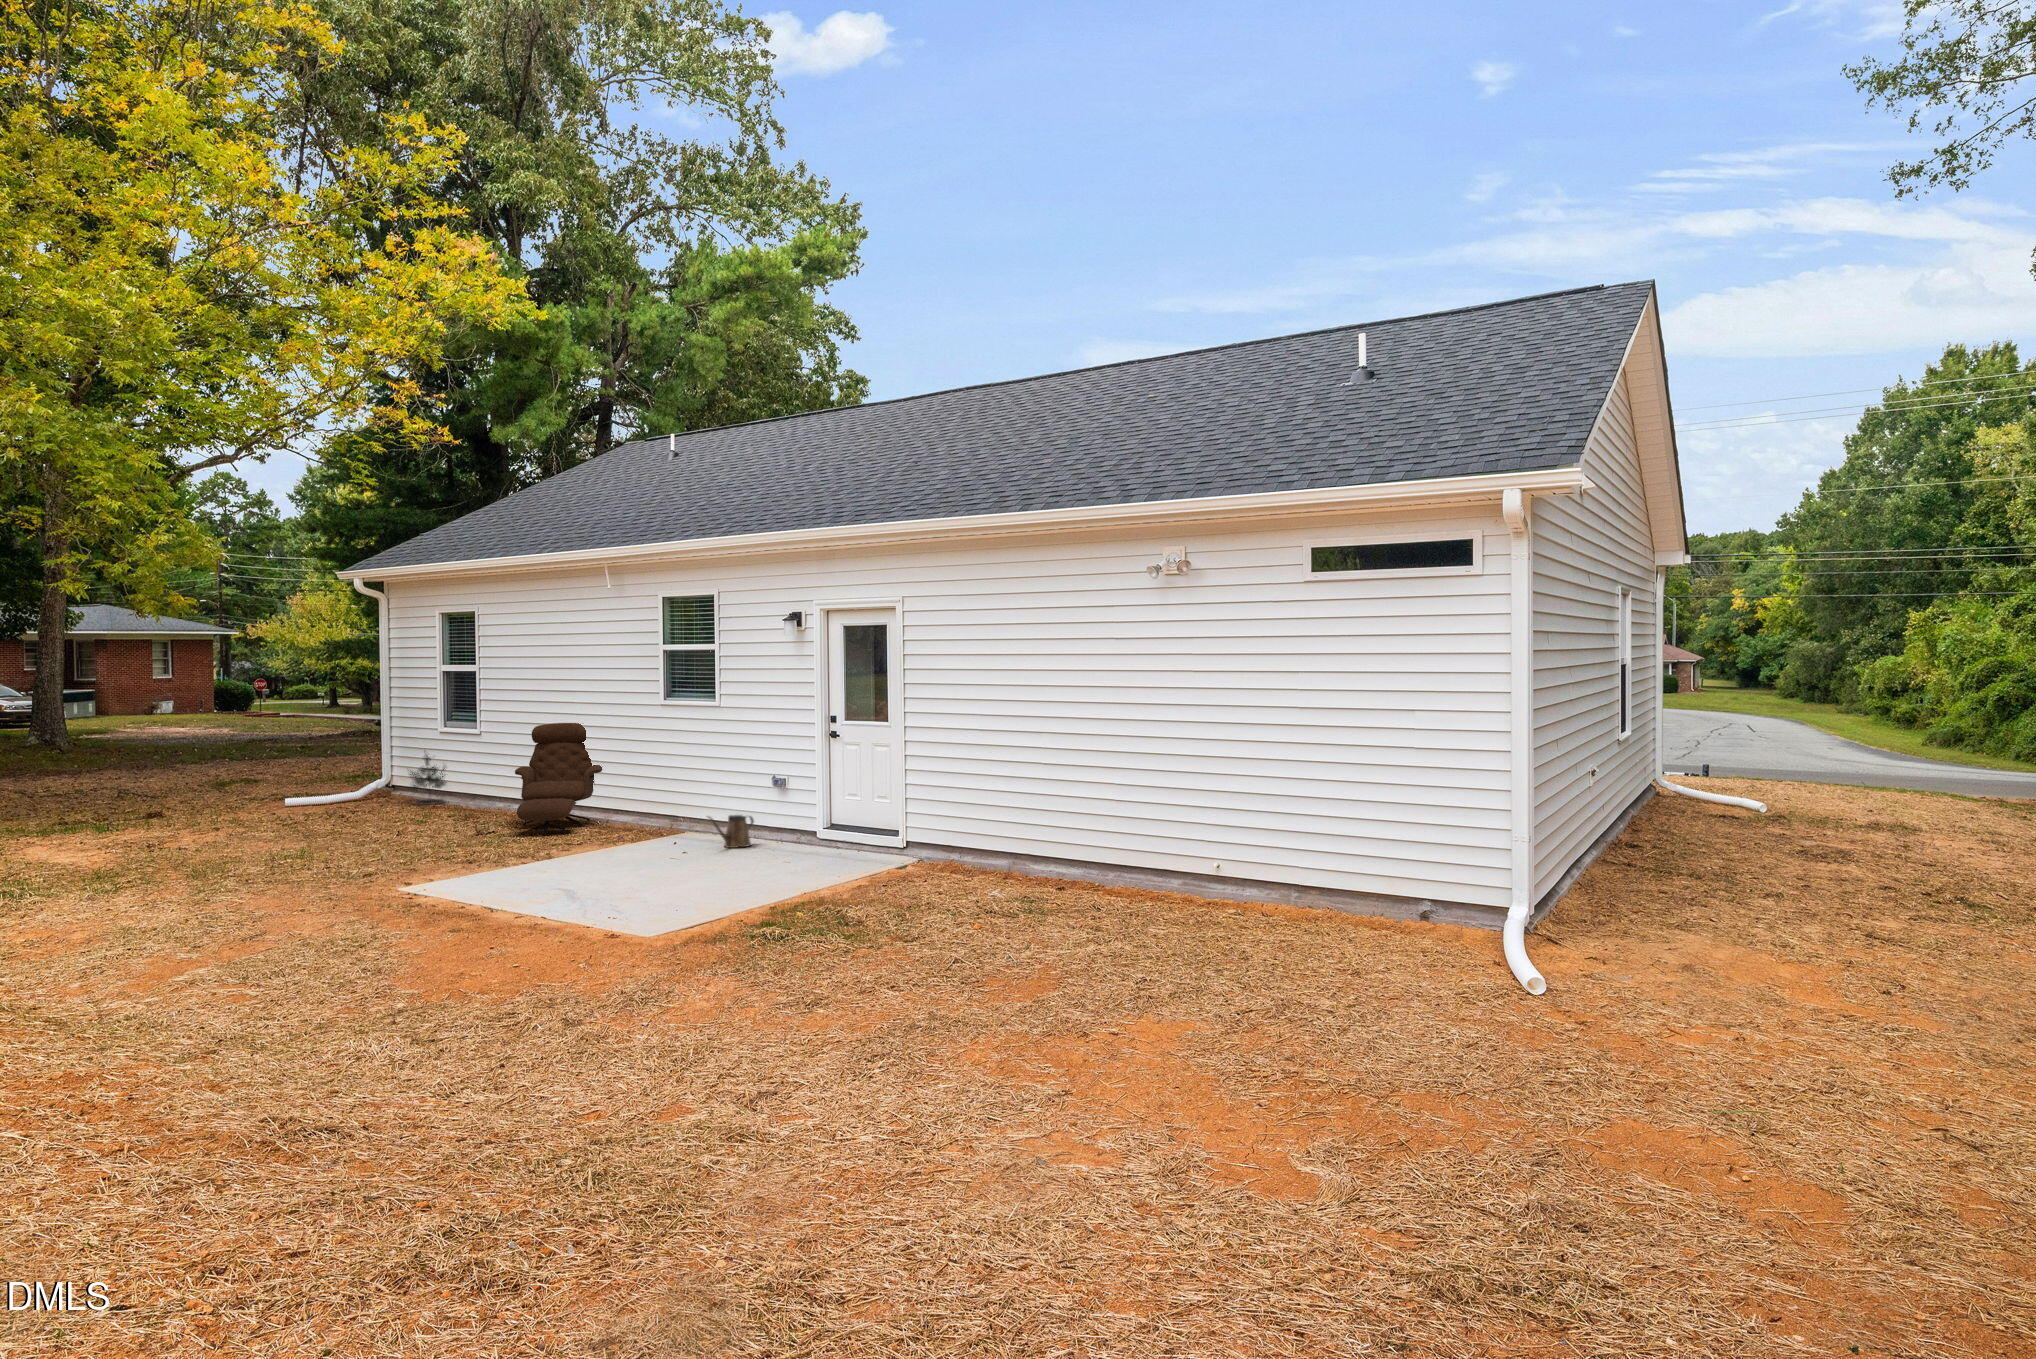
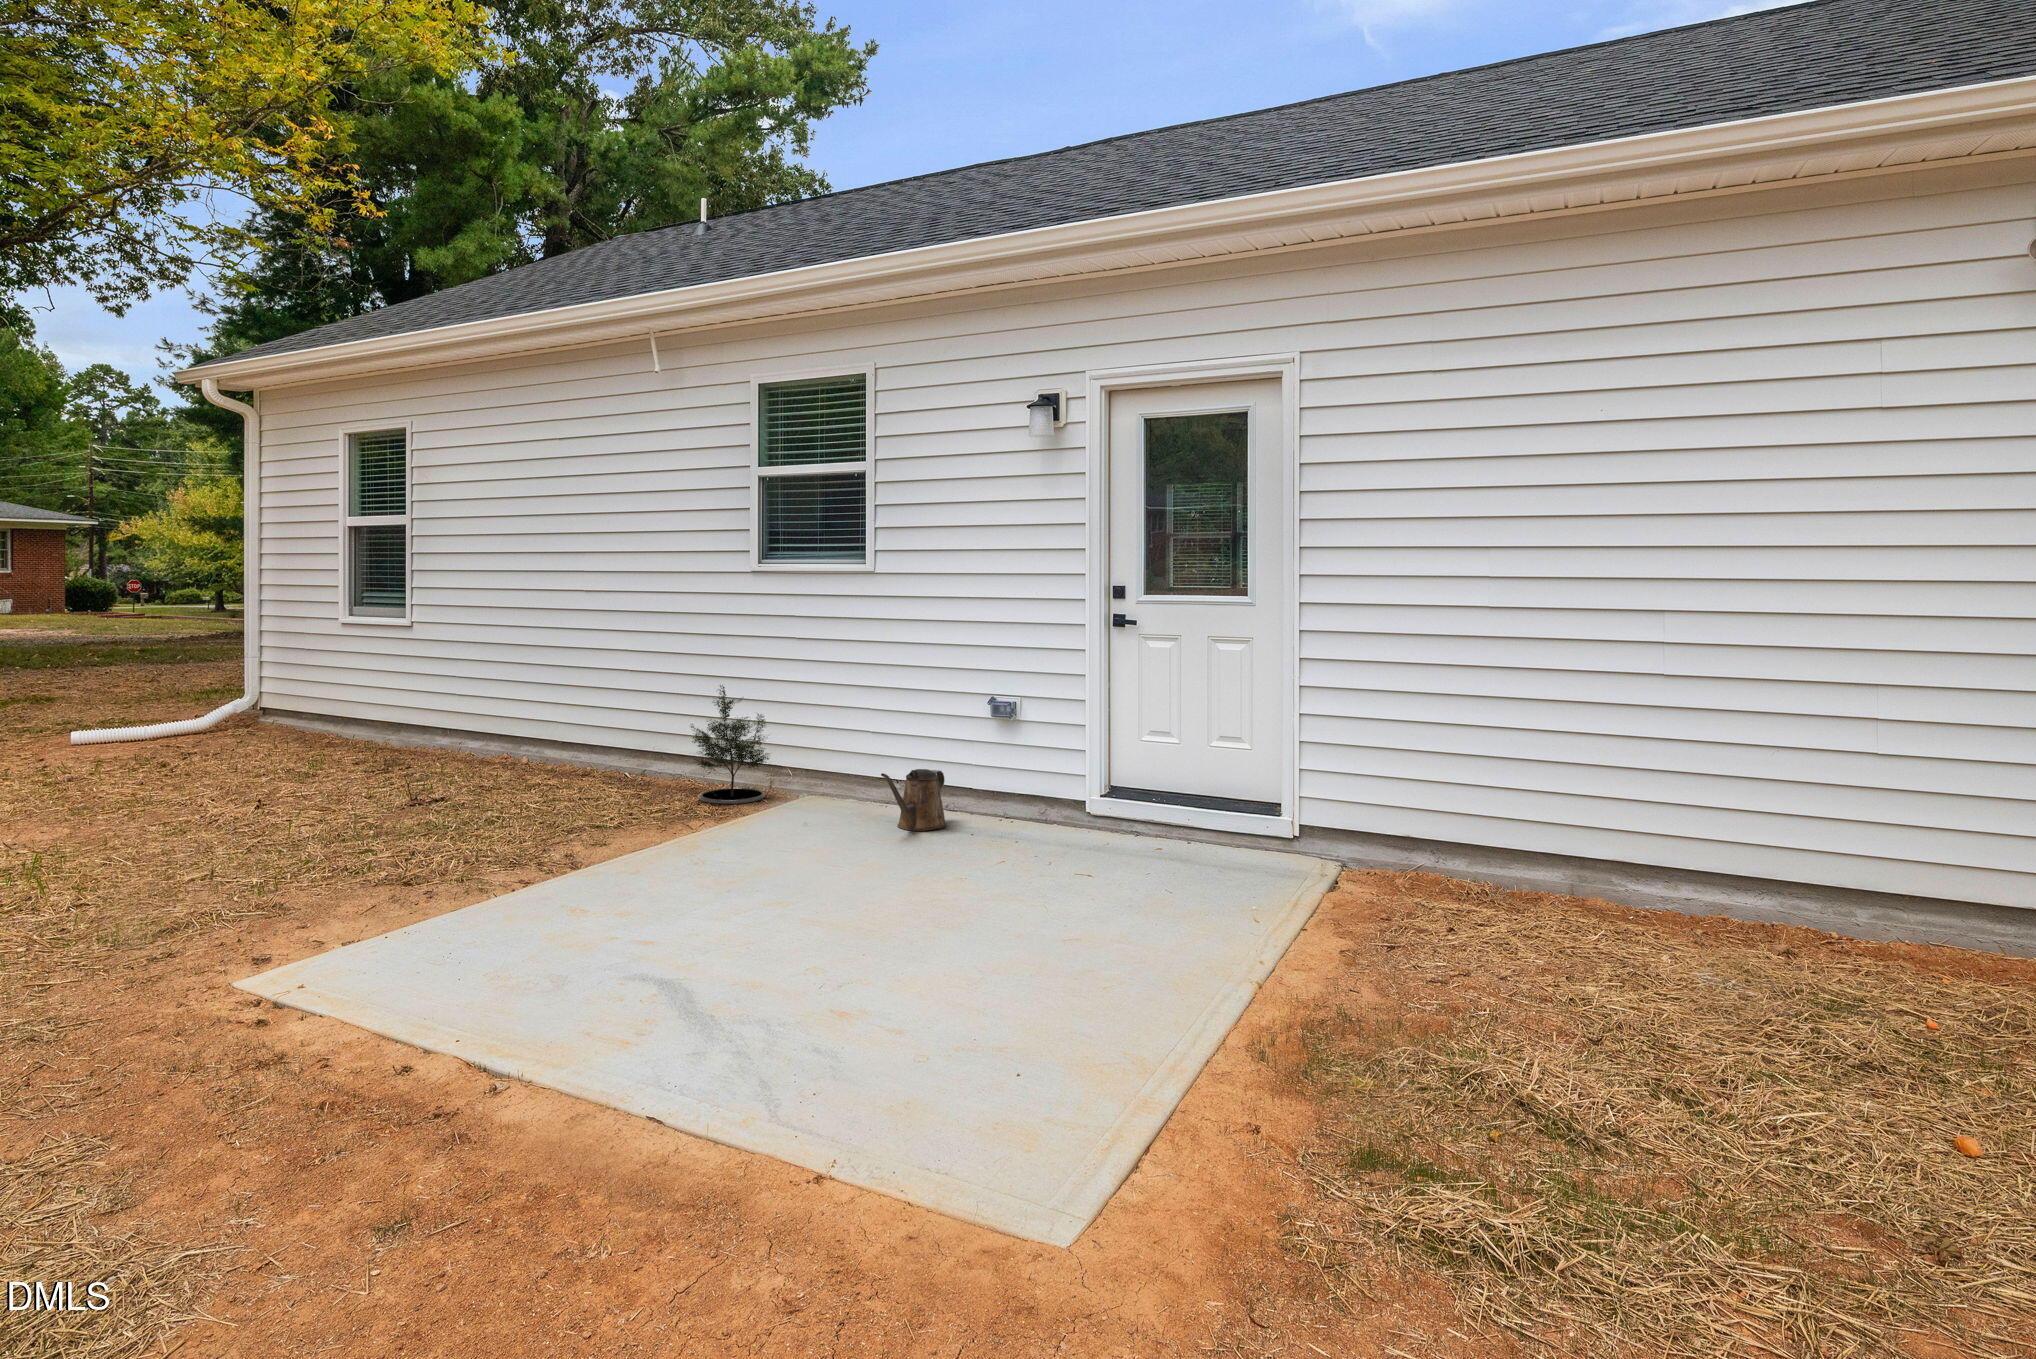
lounge chair: present [515,723,602,836] -> none [479,605,633,802]
potted tree: present [409,751,447,805] -> present [691,685,769,804]

